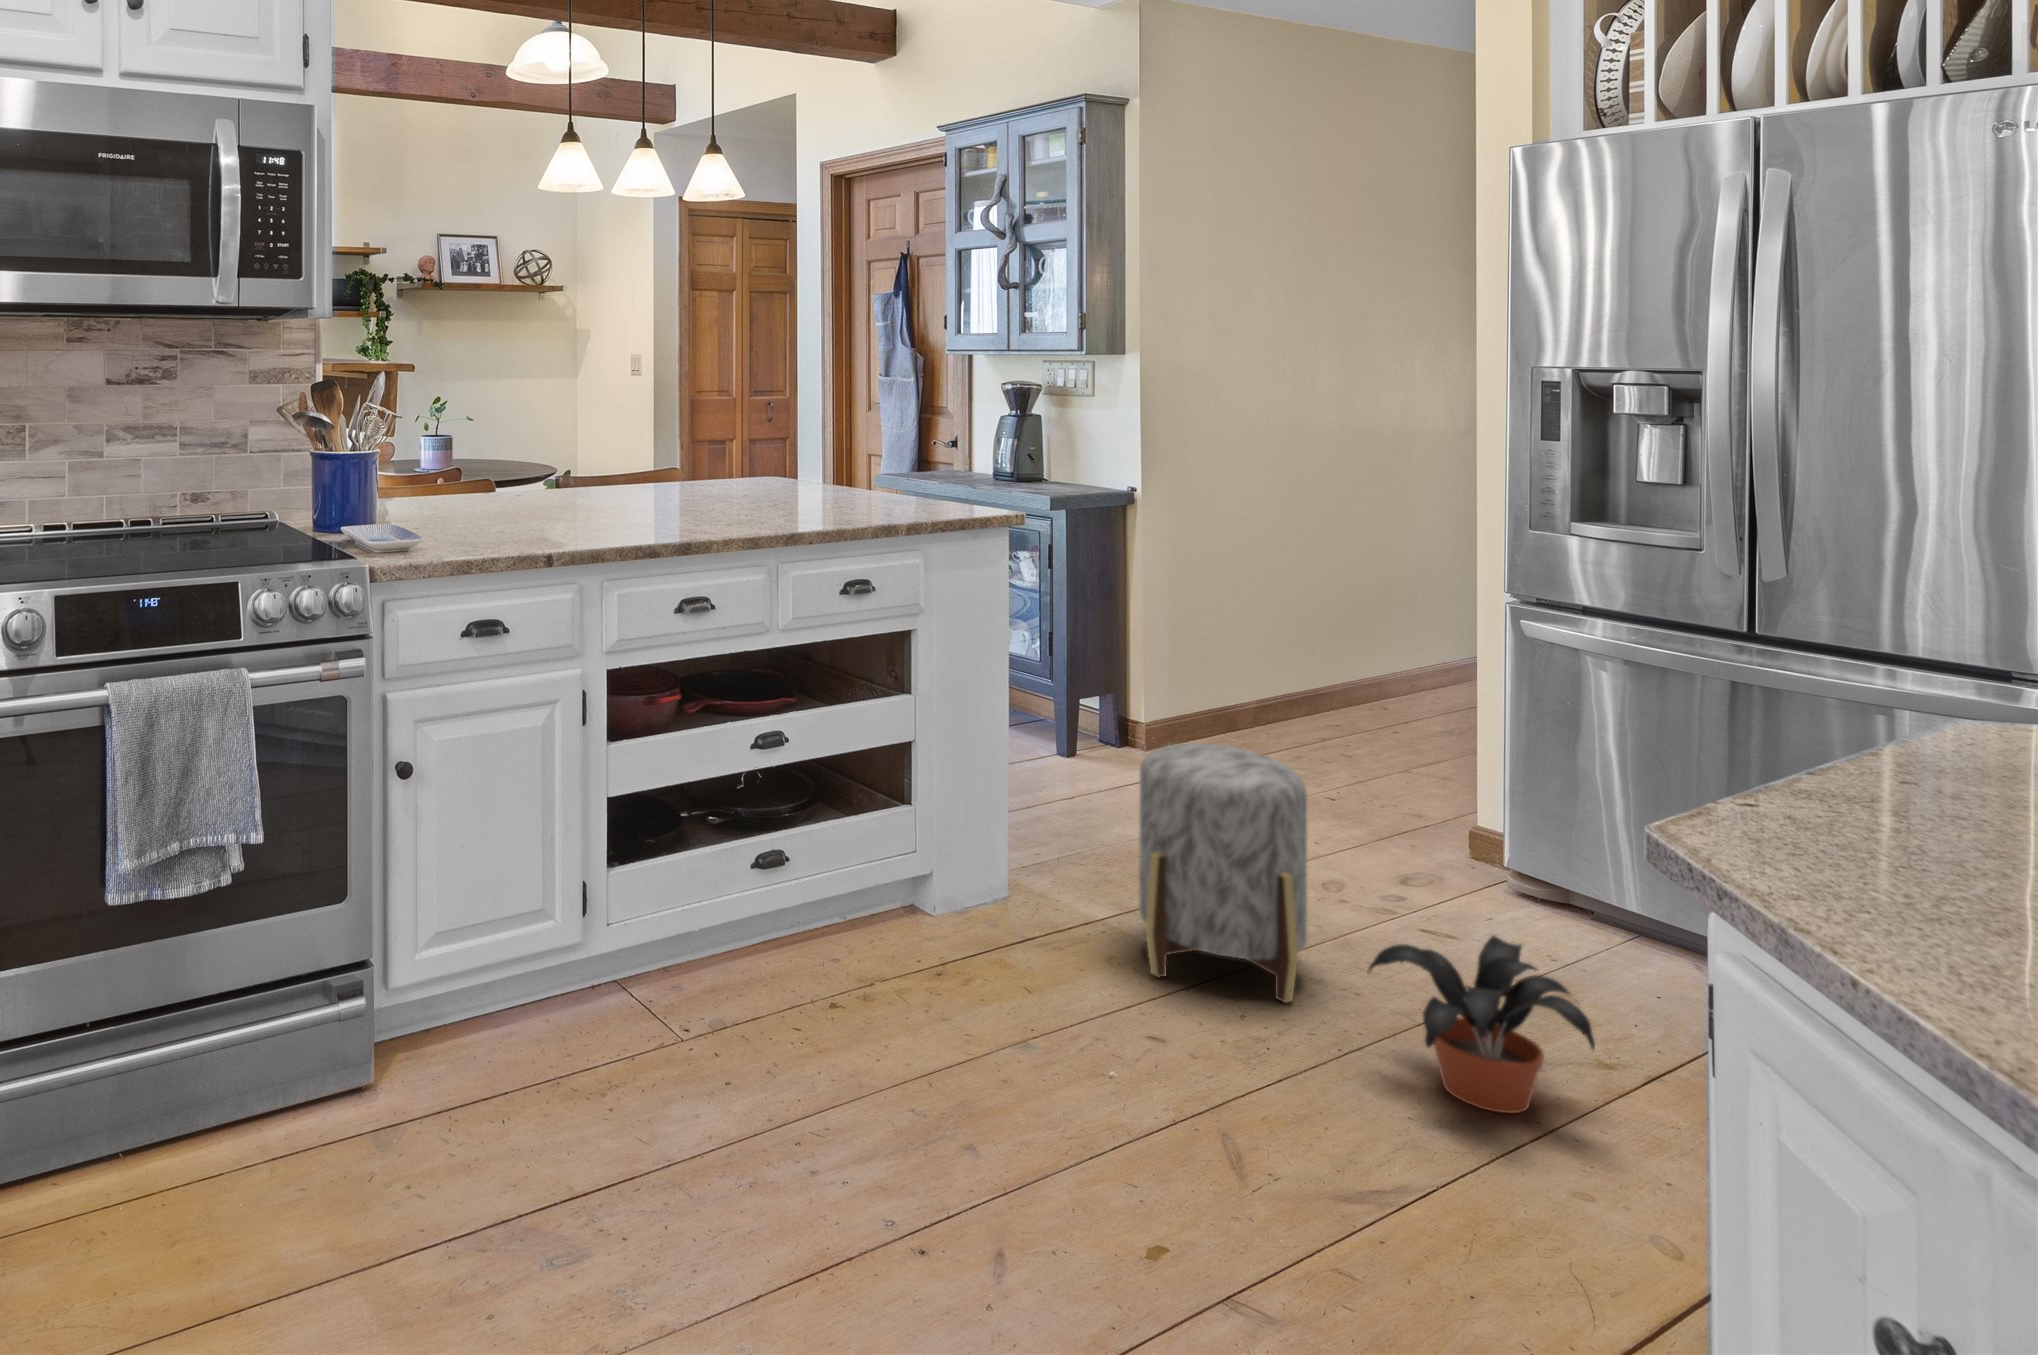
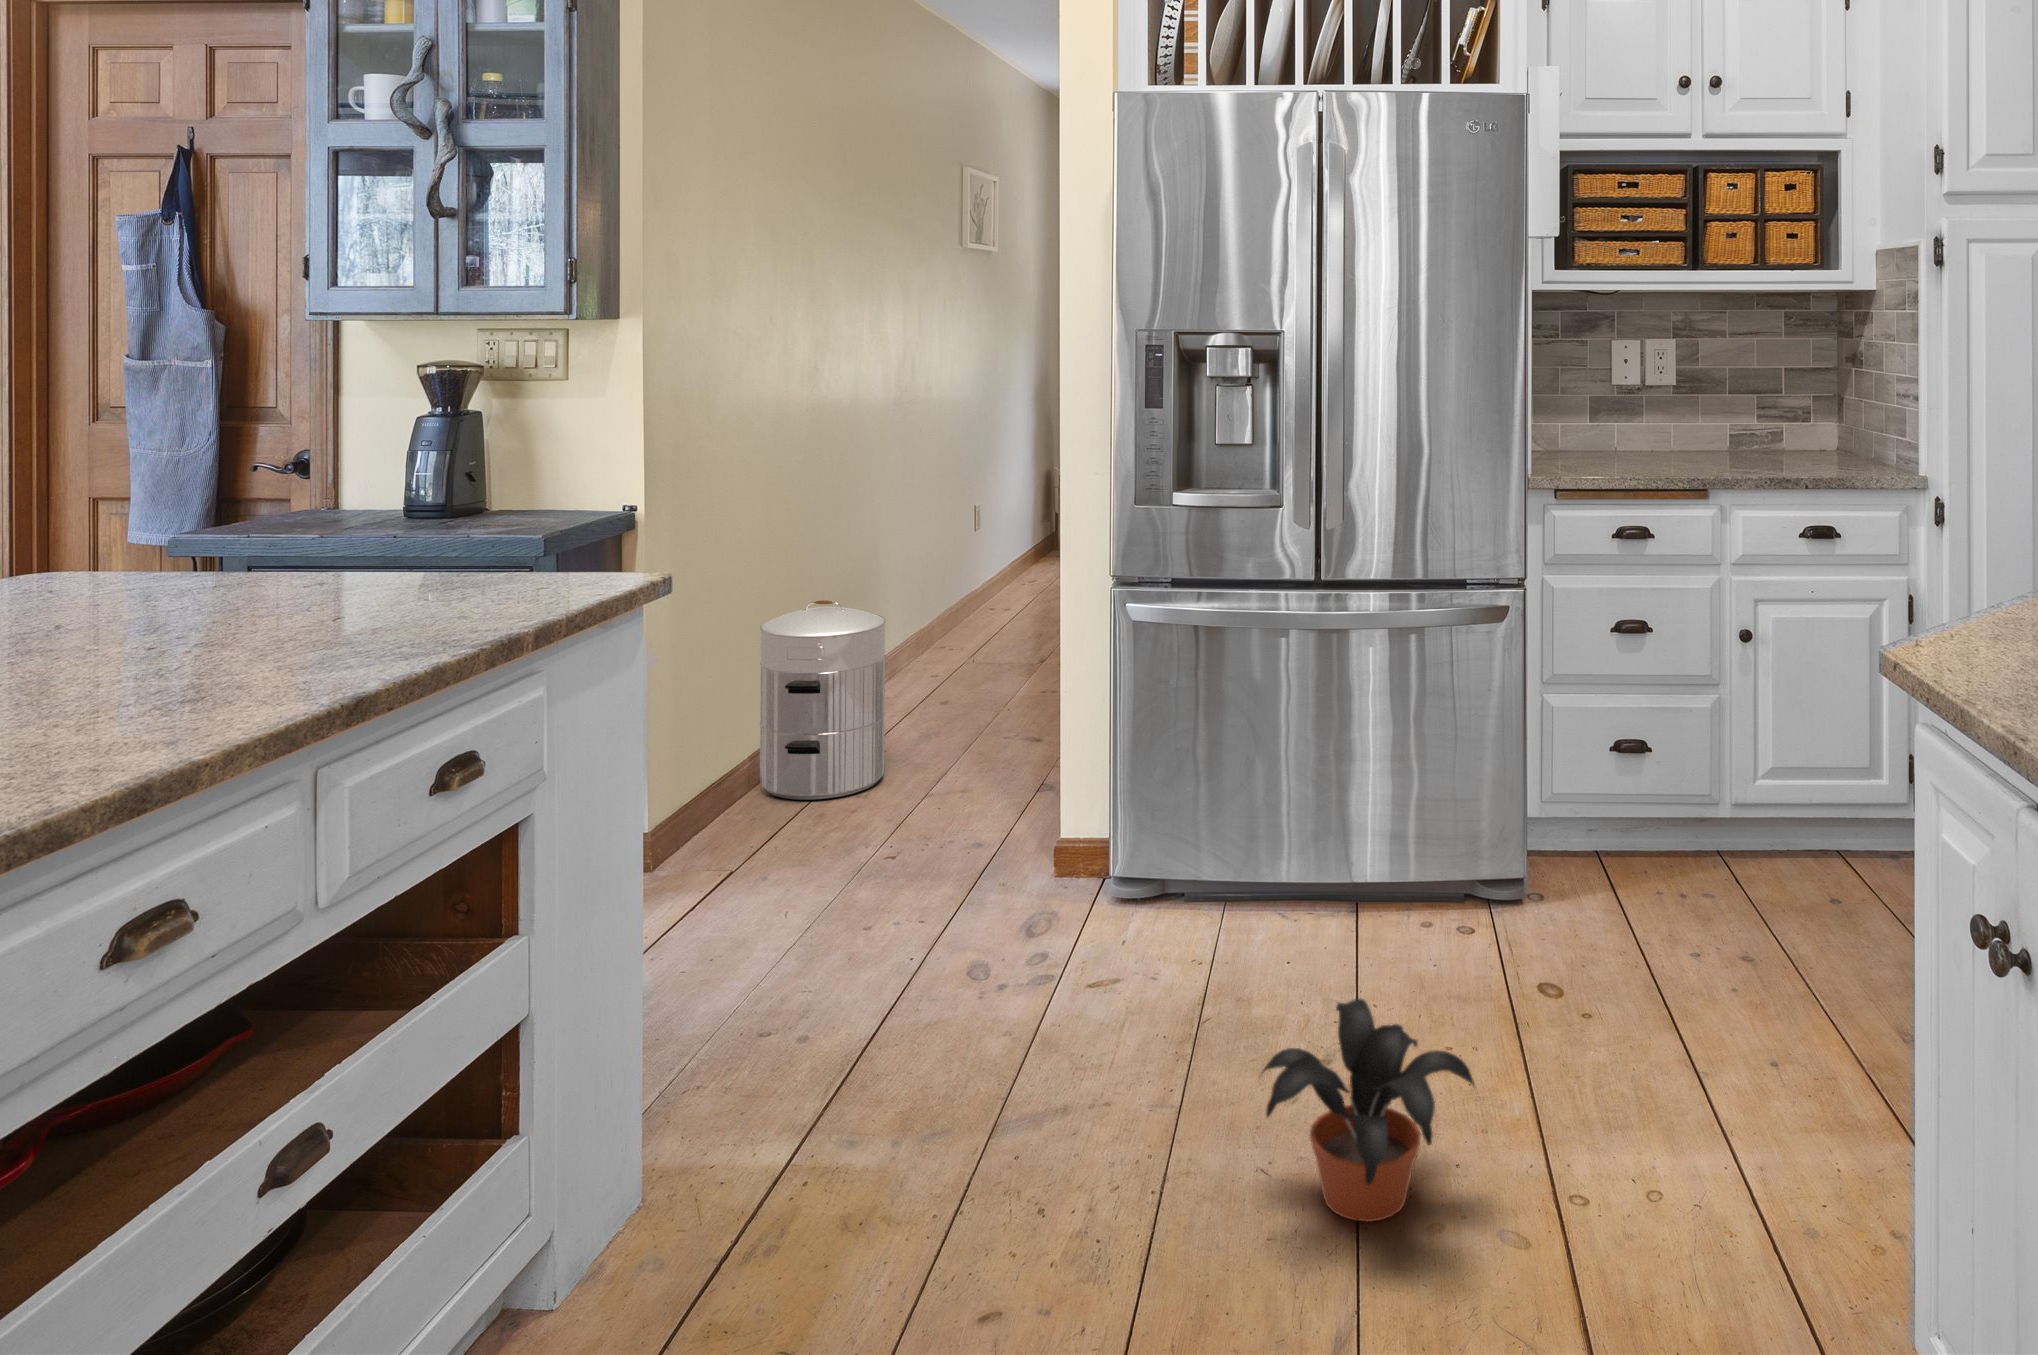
waste bin: none [1268,588,1384,754] -> present [760,600,886,800]
stool: present [1139,743,1307,1003] -> none [899,862,1134,1245]

